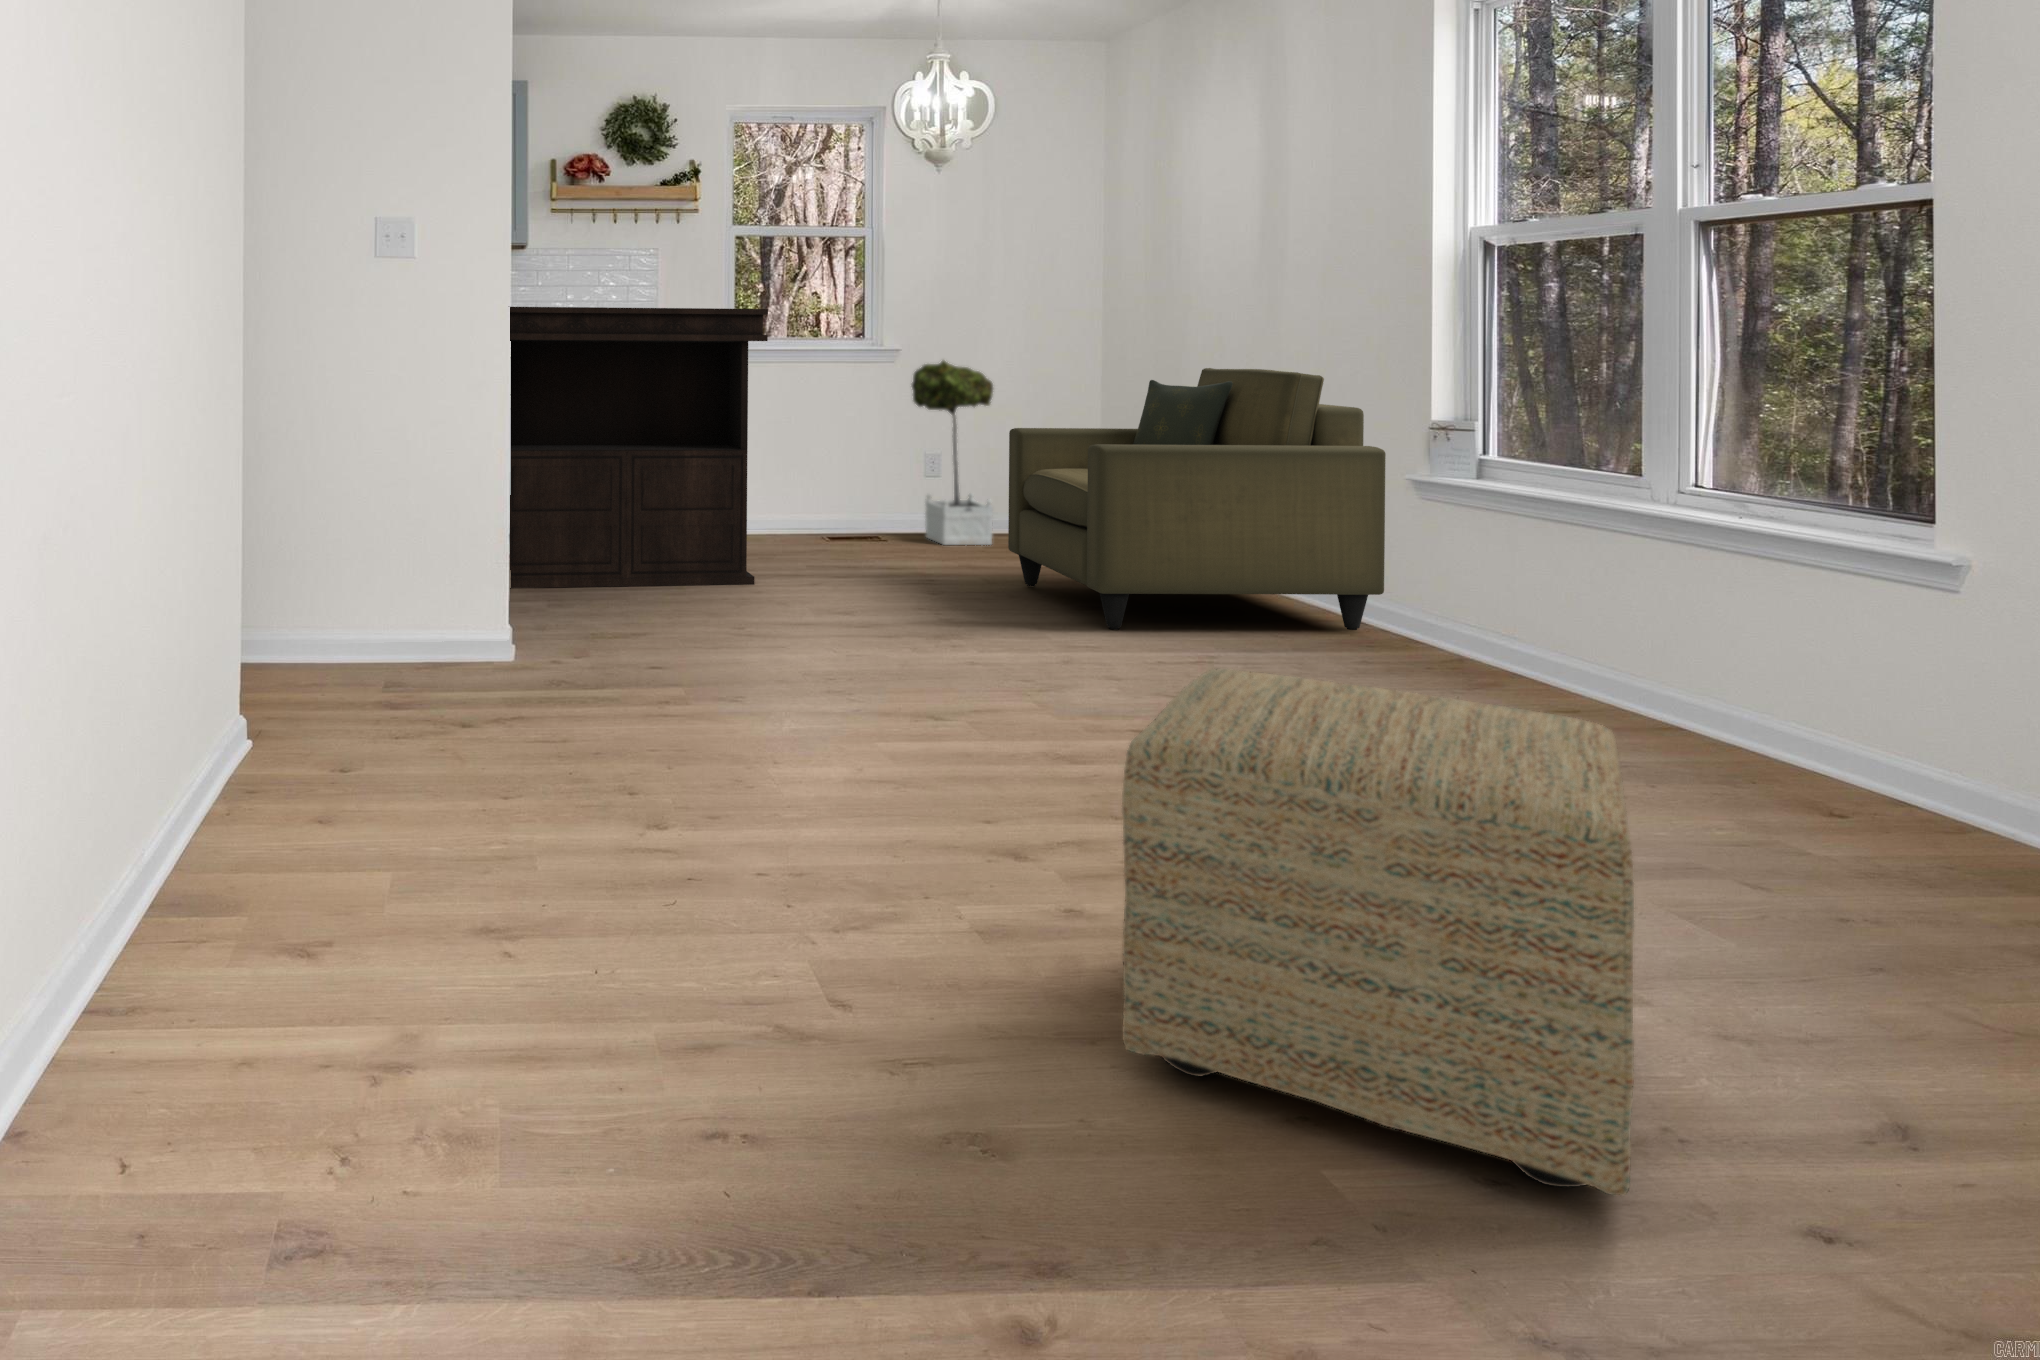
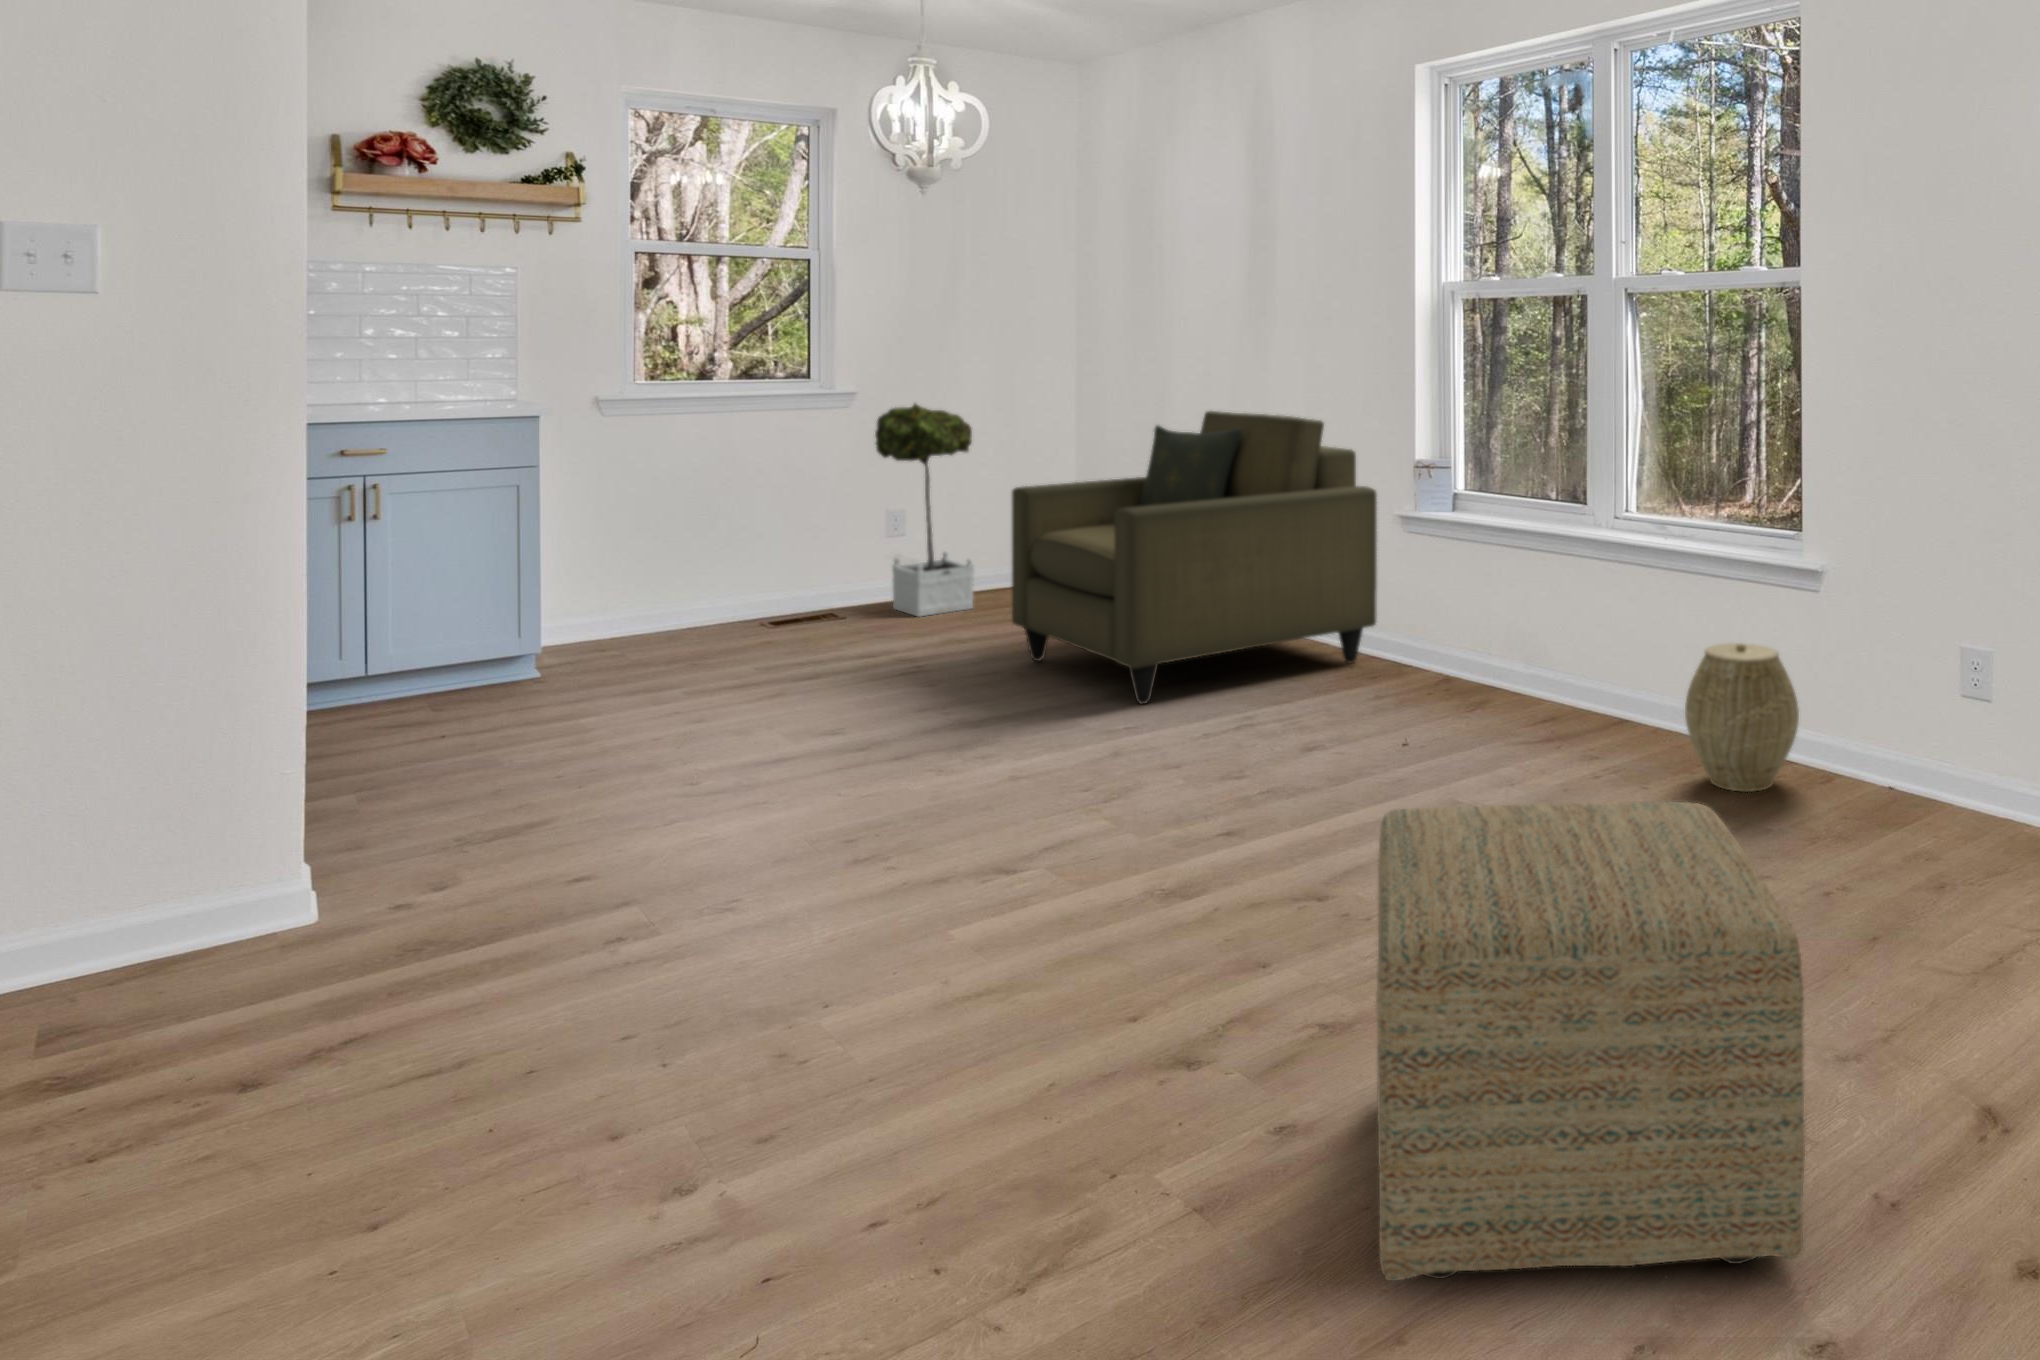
console table: present [510,307,768,588] -> none [208,359,711,797]
woven basket: none [1753,637,1947,827] -> present [1685,643,1799,792]

